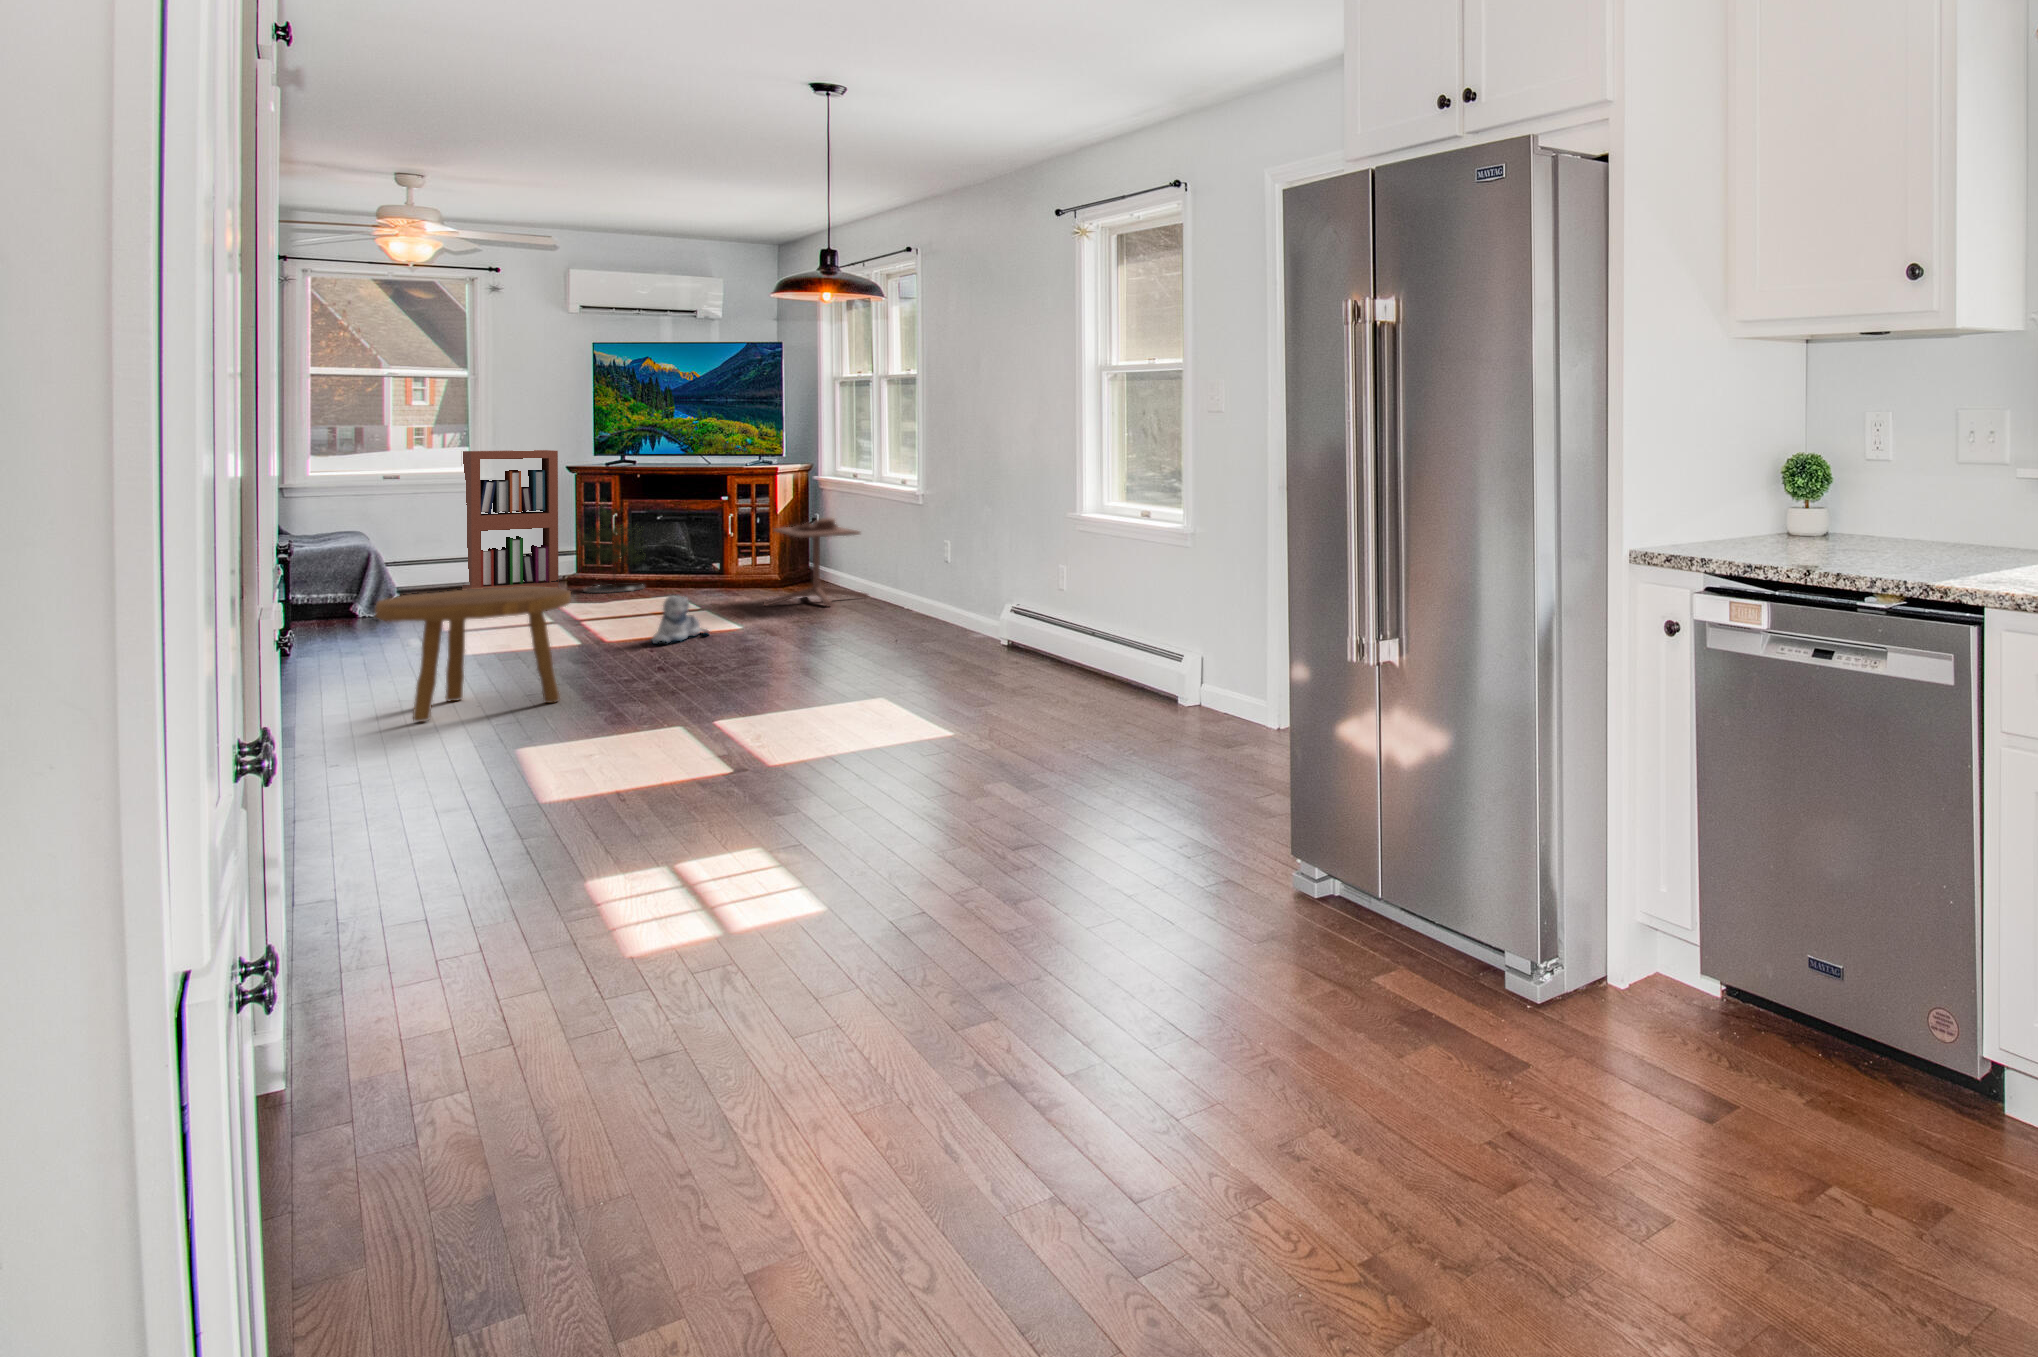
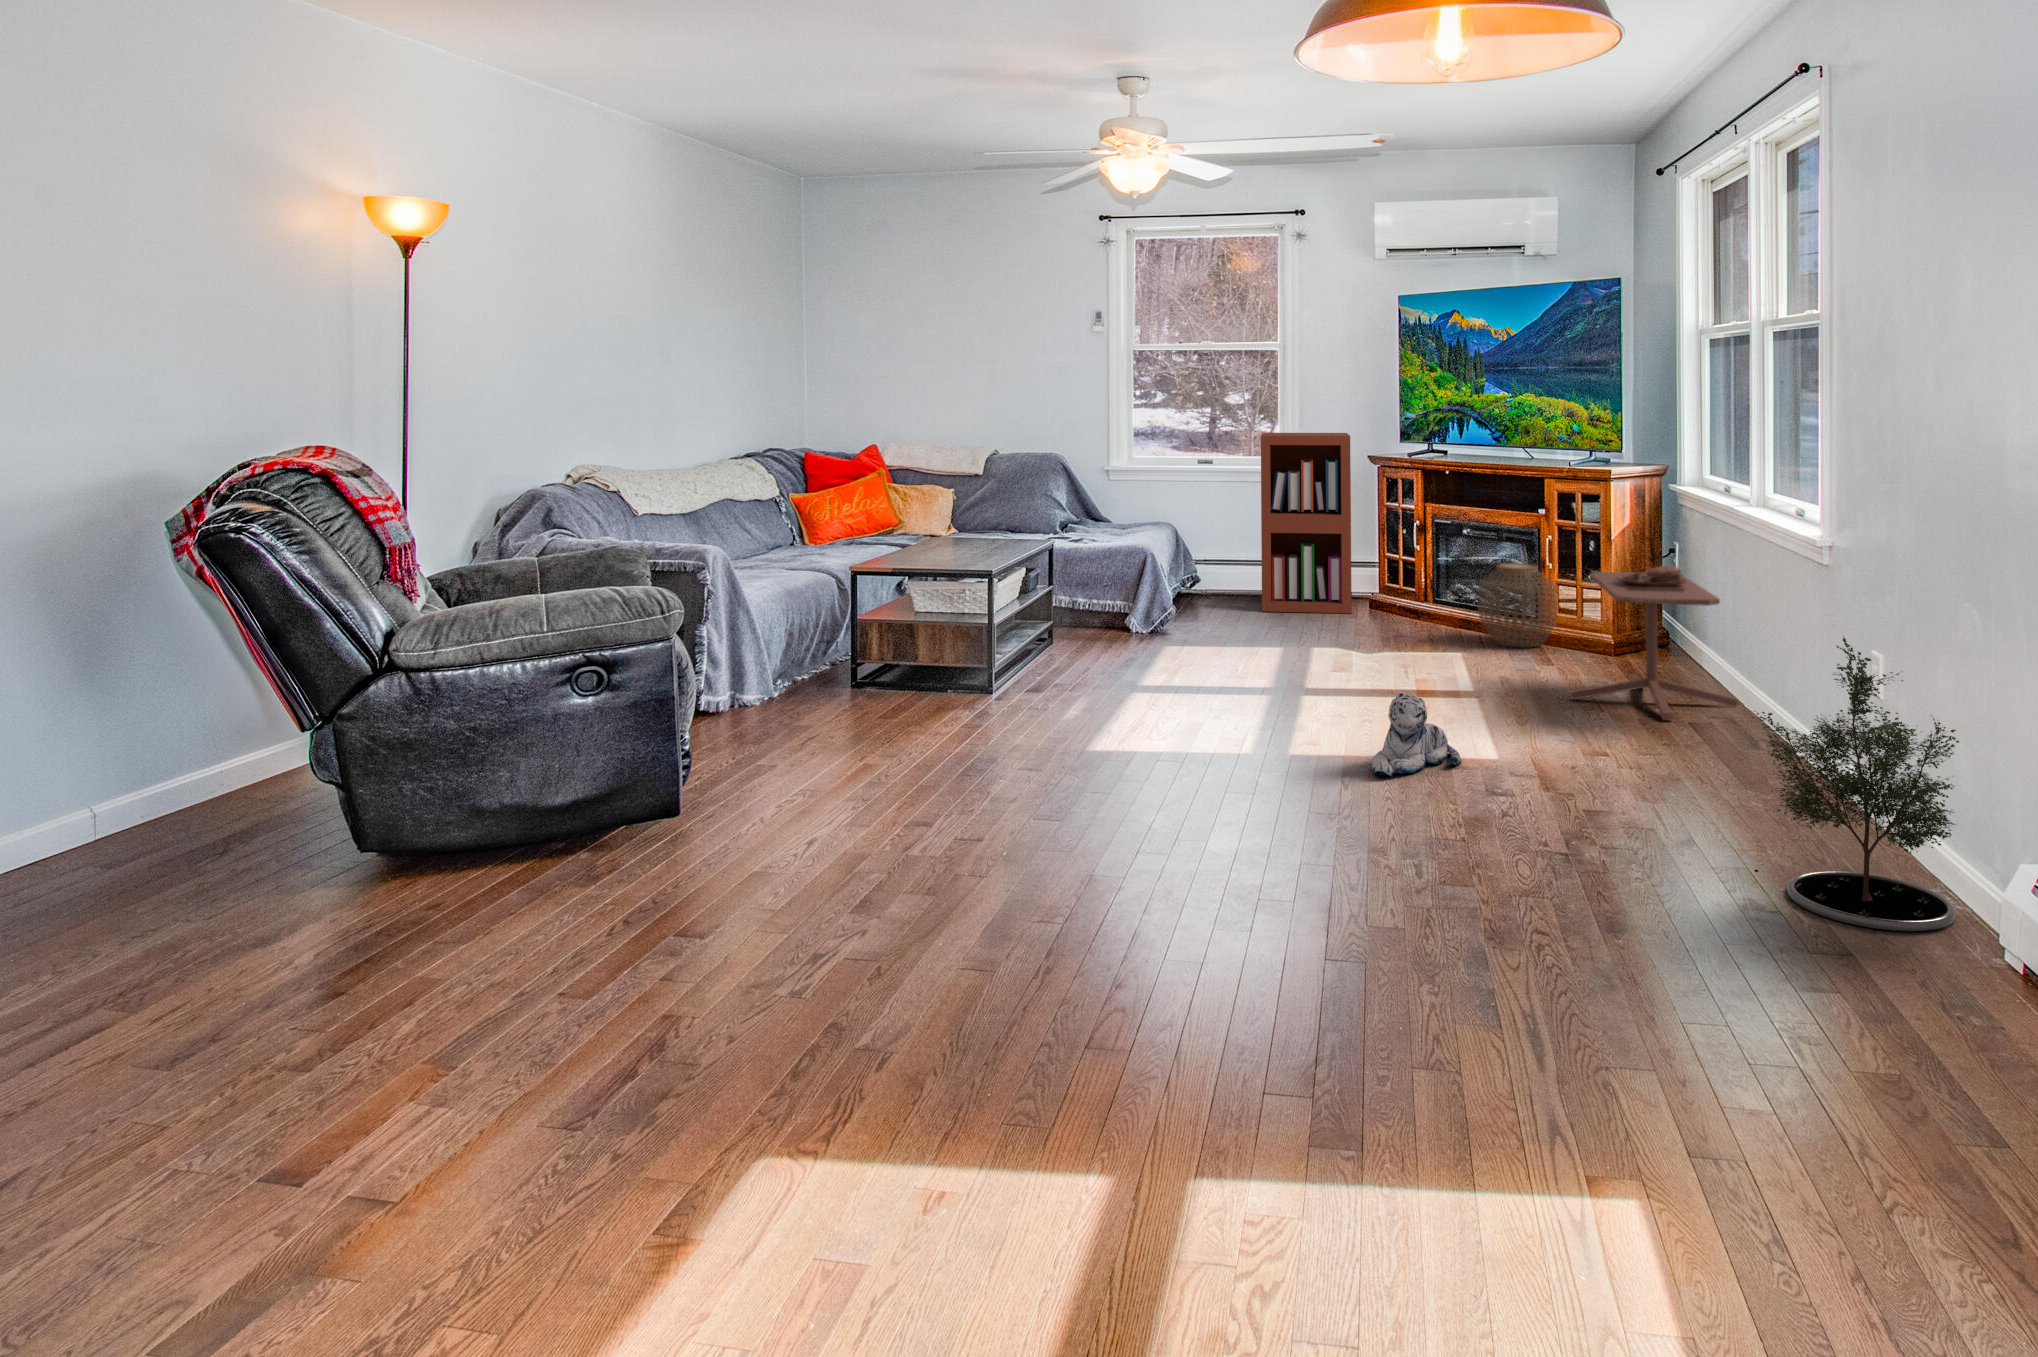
potted tree: present [580,500,646,593] -> present [1752,638,1959,931]
woven basket: none [679,534,740,591] -> present [1478,563,1557,647]
footstool: present [375,587,571,722] -> none [910,690,1165,923]

